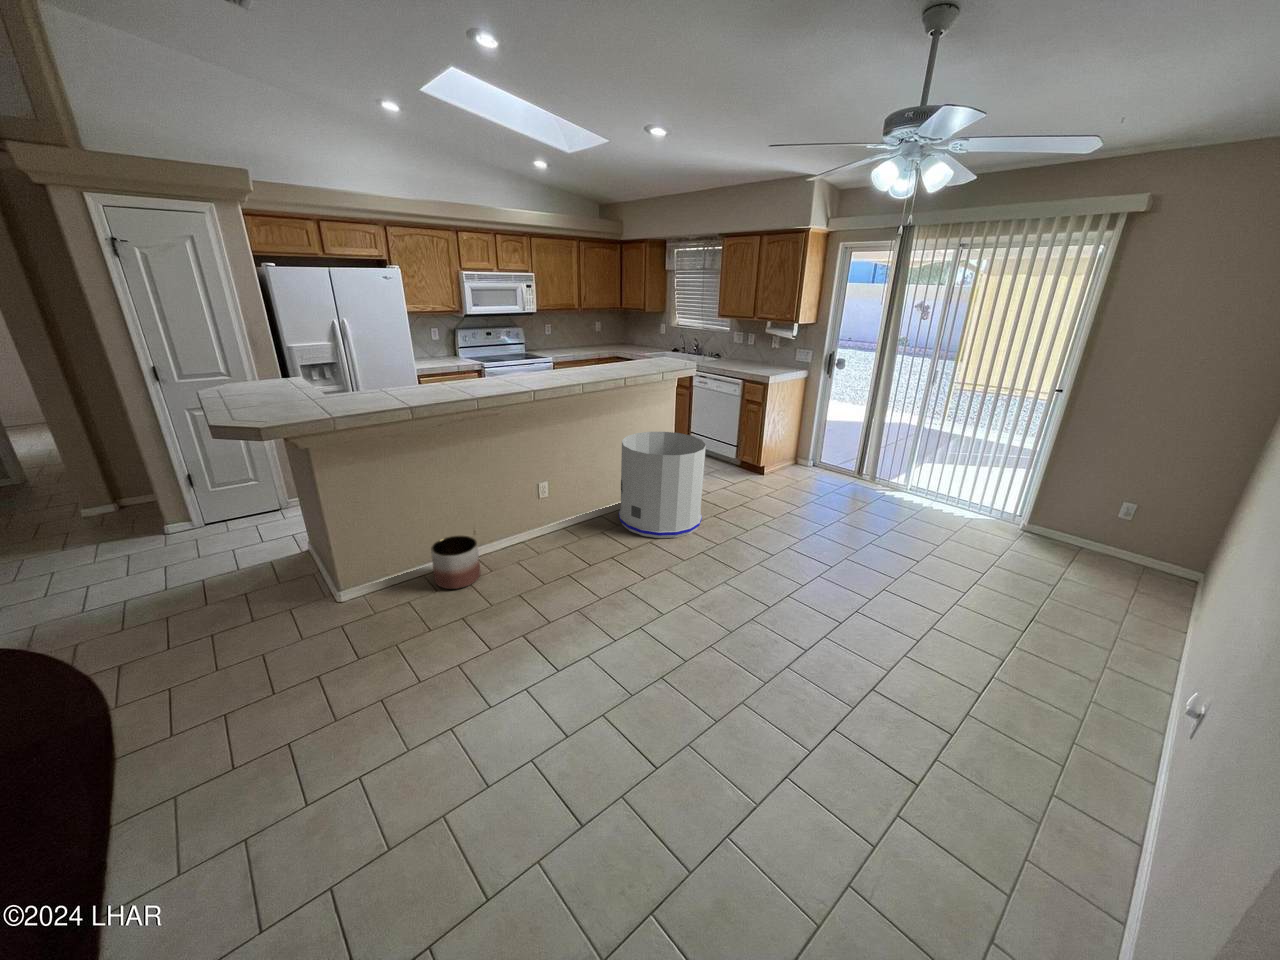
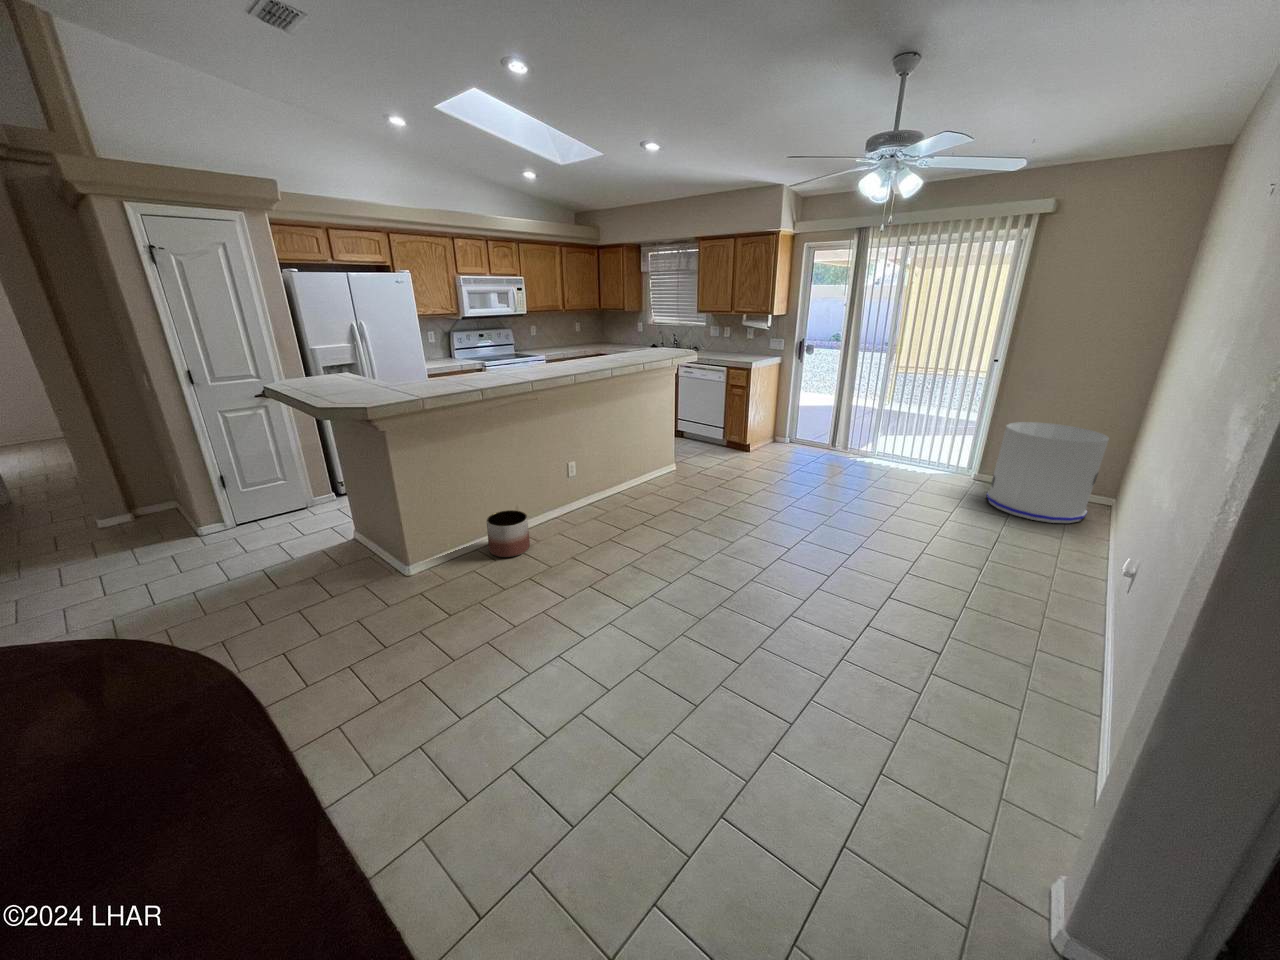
trash can: present [619,432,706,538] -> present [987,422,1109,523]

